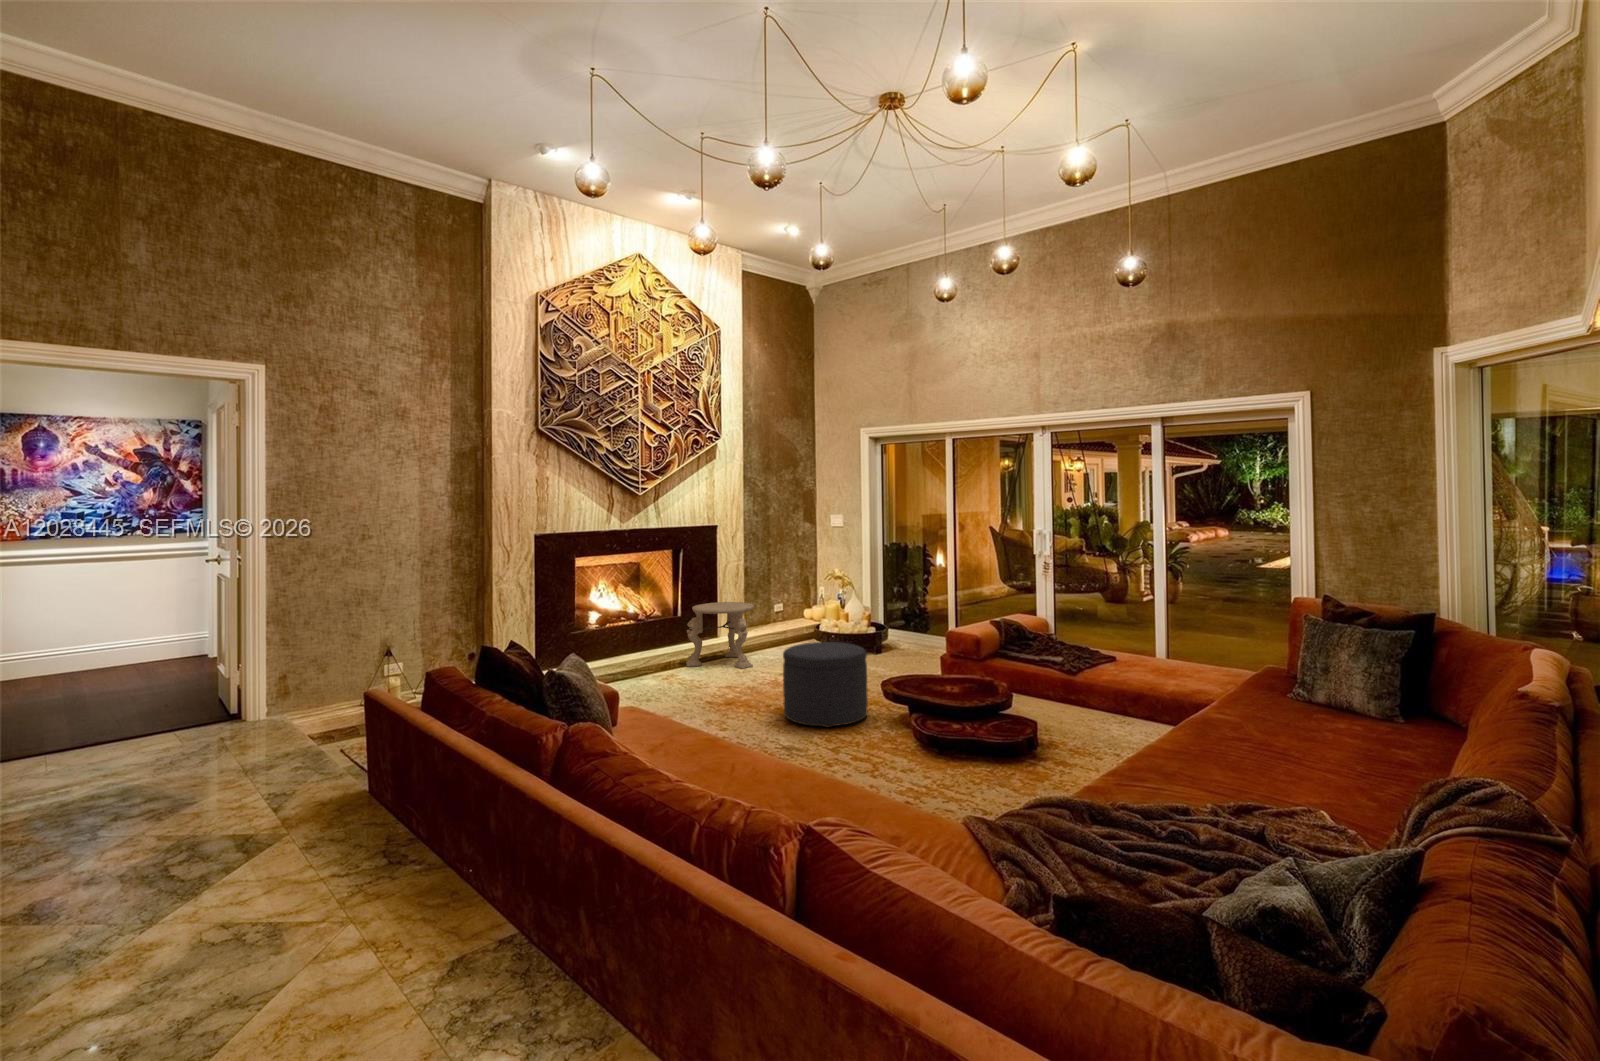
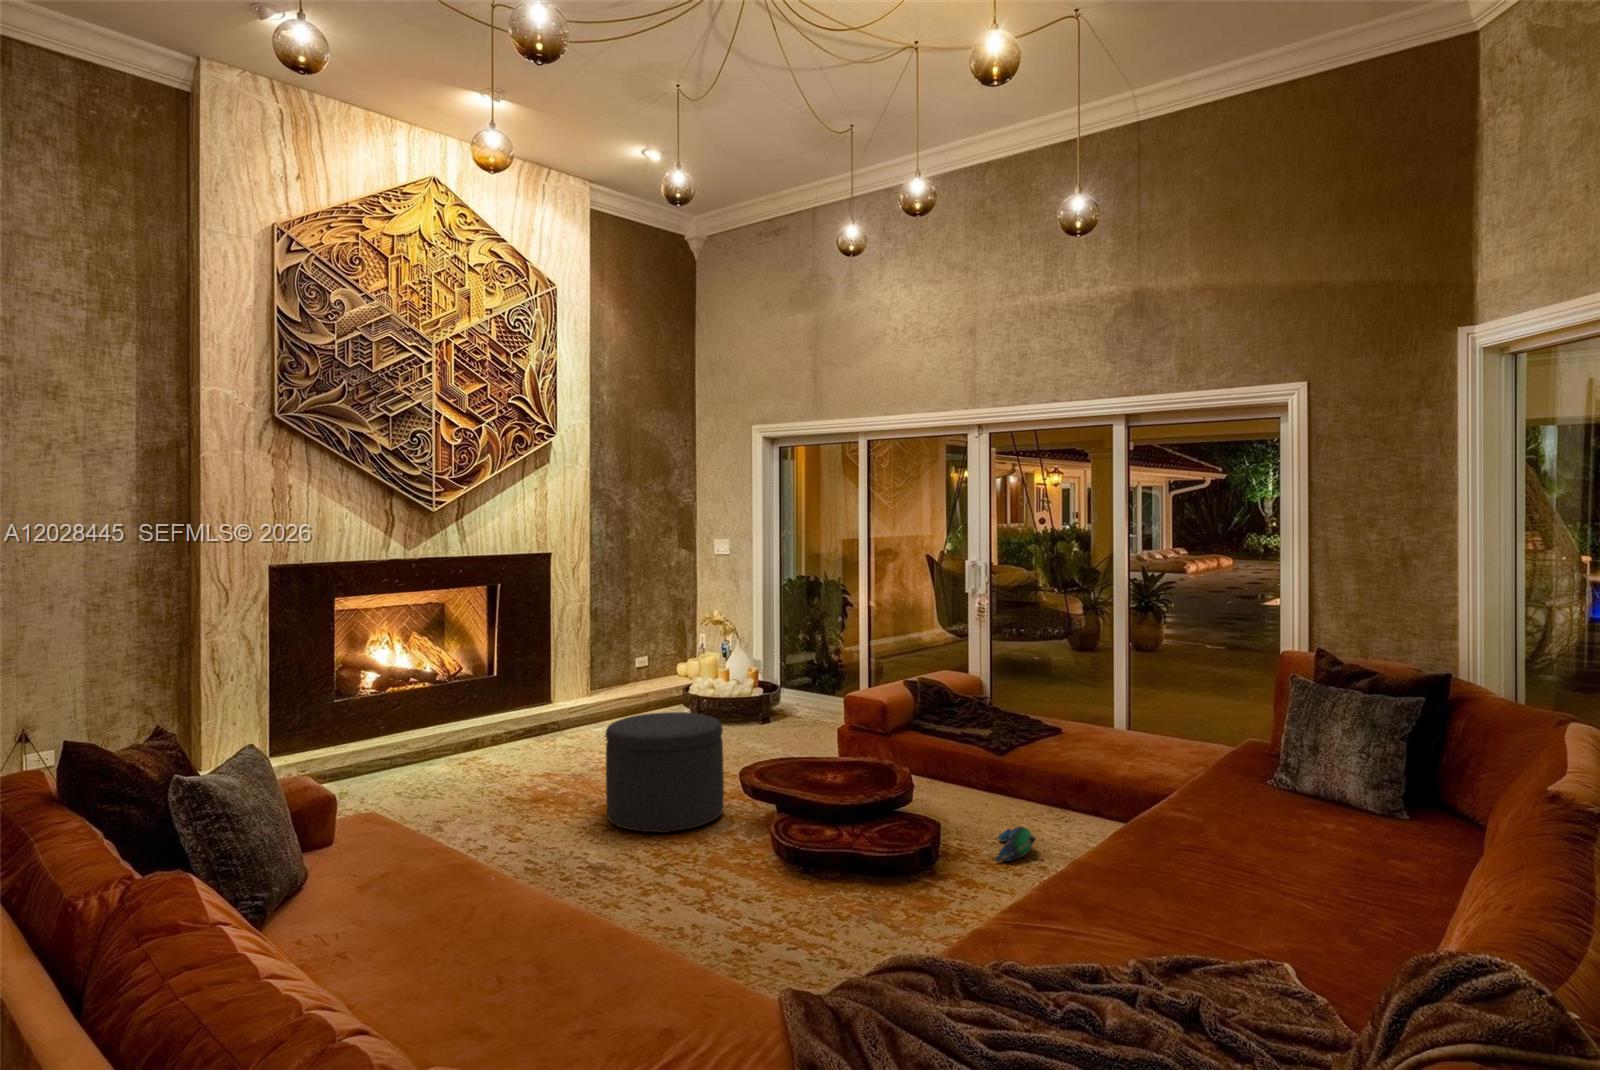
side table: present [686,602,754,669] -> none [498,655,594,748]
plush toy: none [1076,726,1108,750] -> present [995,827,1036,862]

